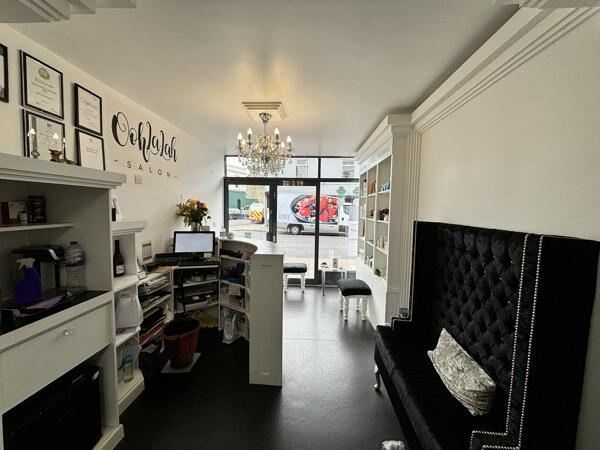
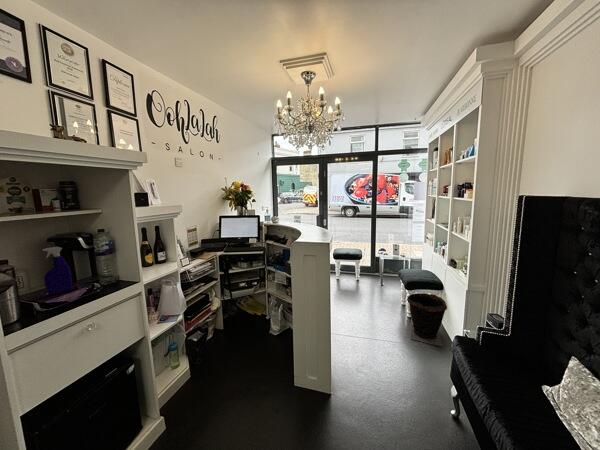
waste bin: present [160,318,202,373] -> present [407,293,447,347]

